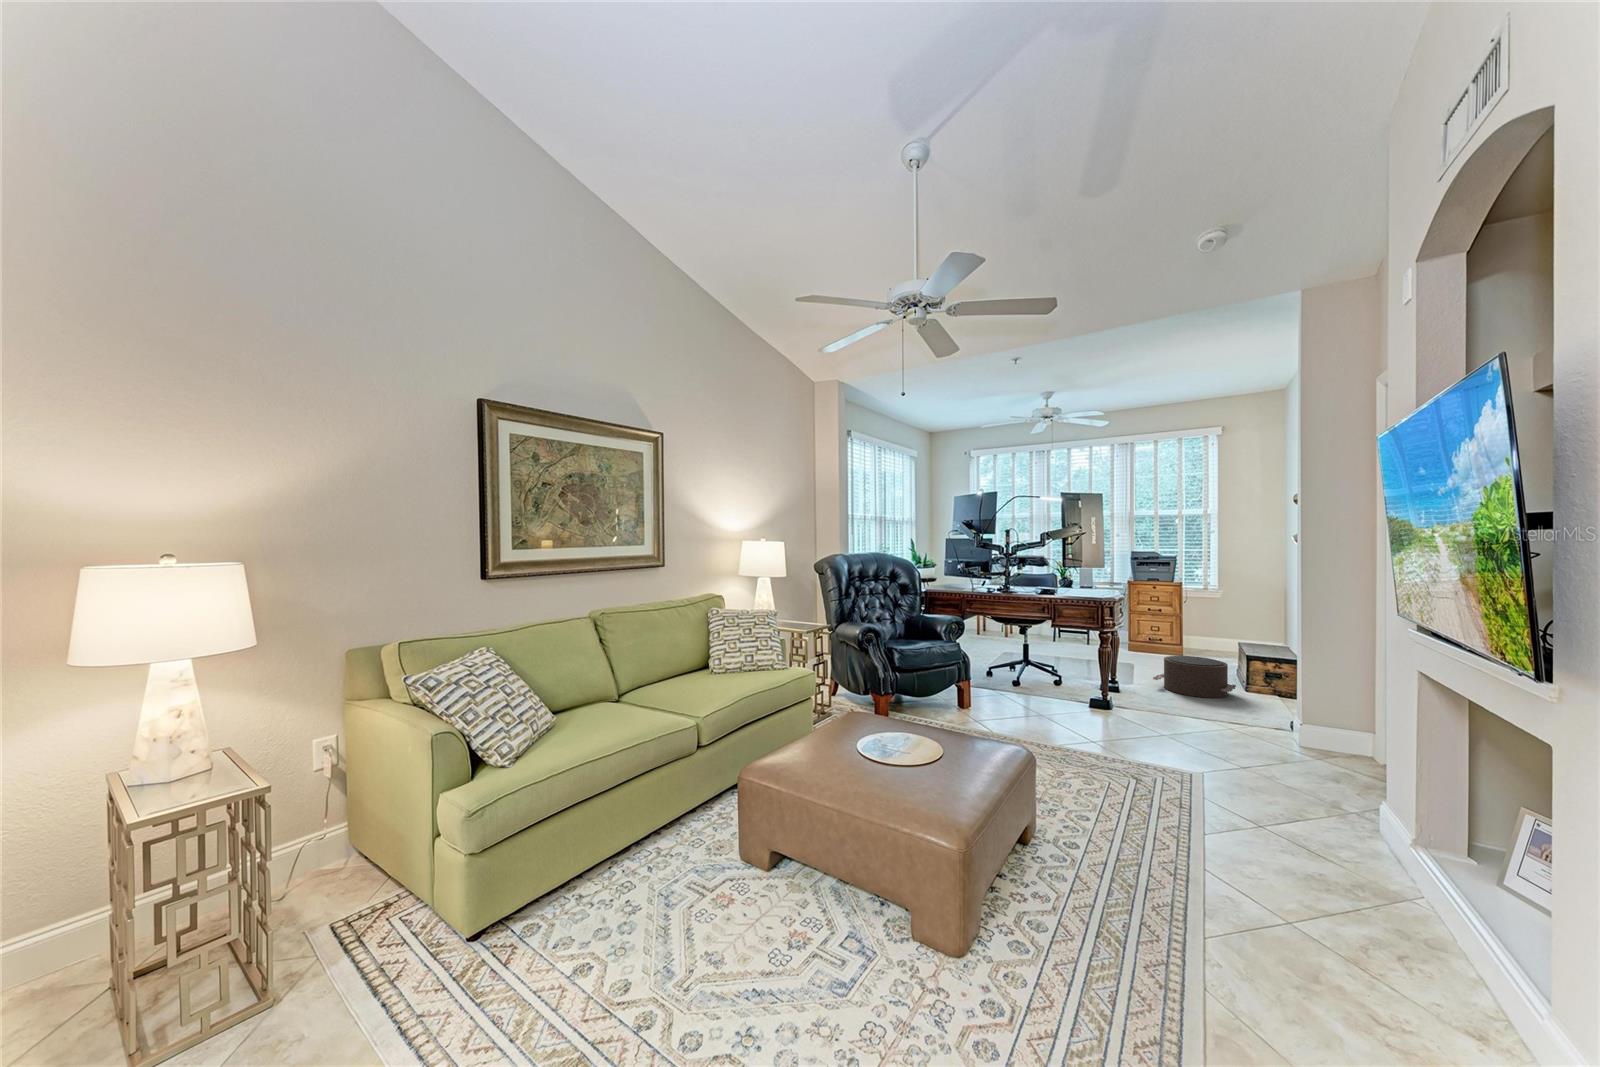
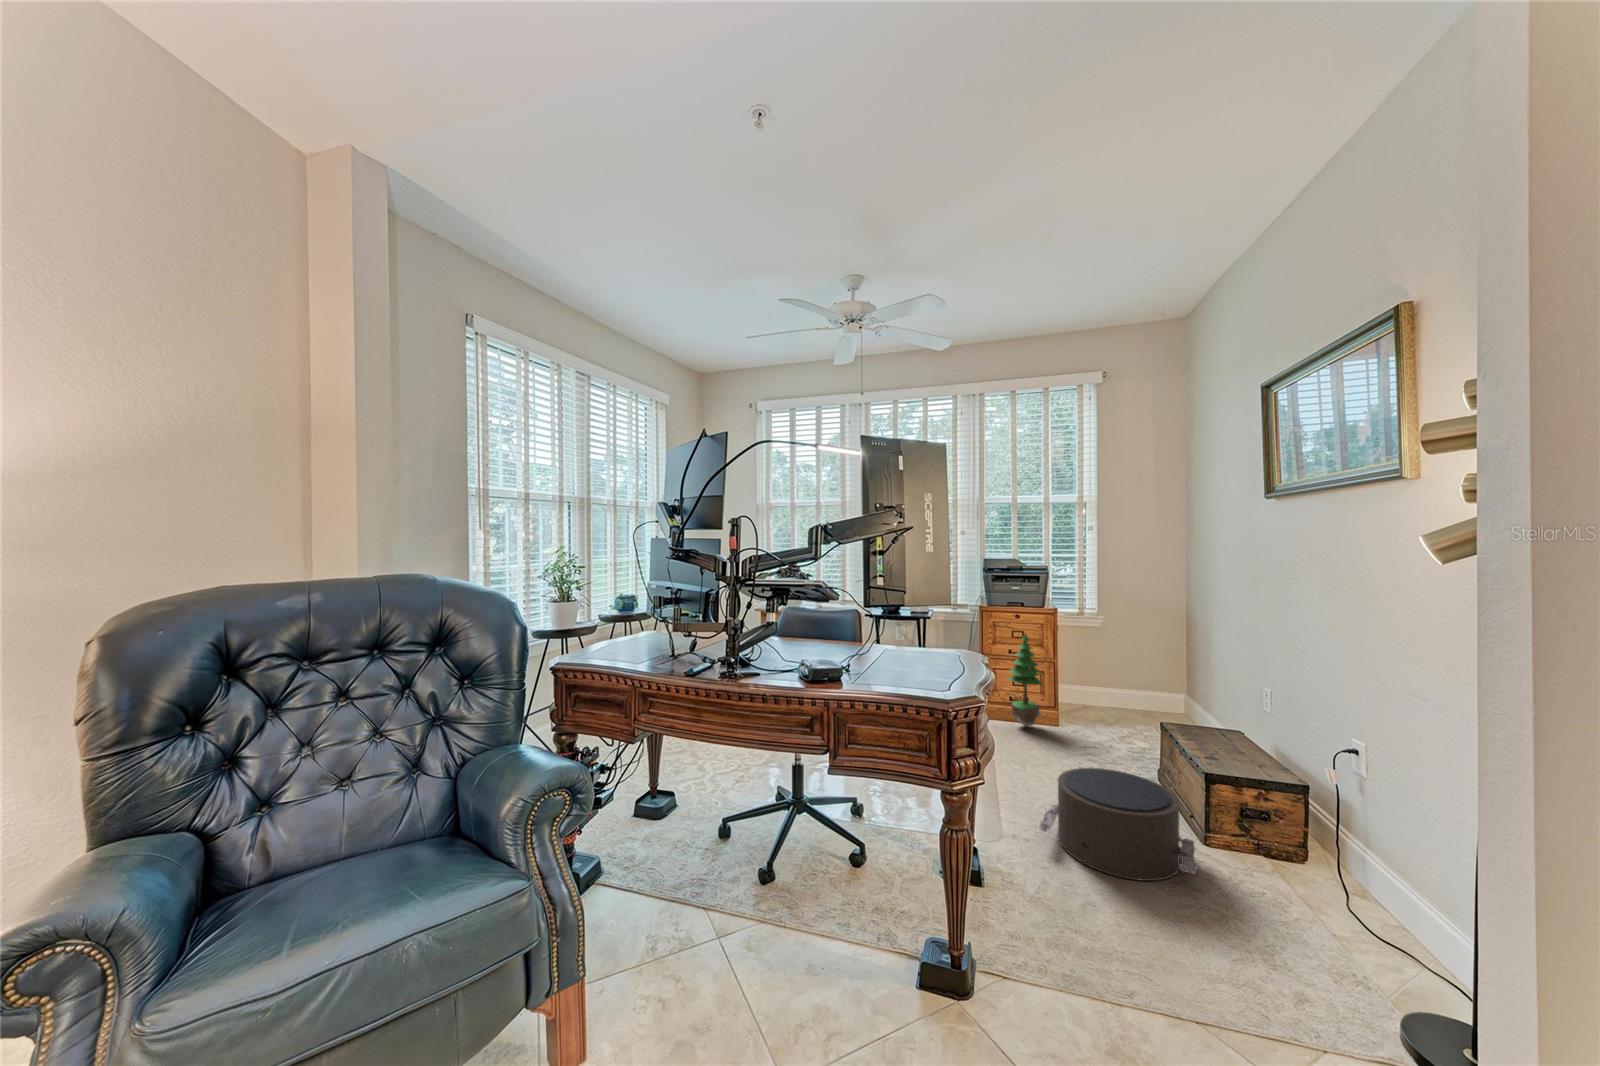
potted tree: none [1146,596,1172,656] -> present [1008,634,1042,727]

